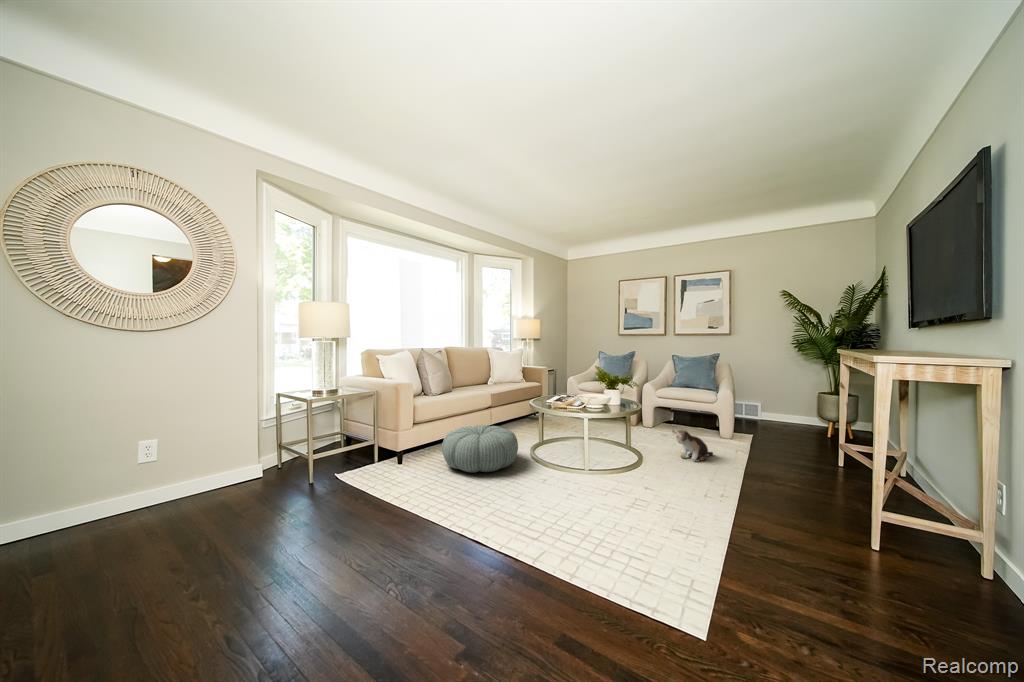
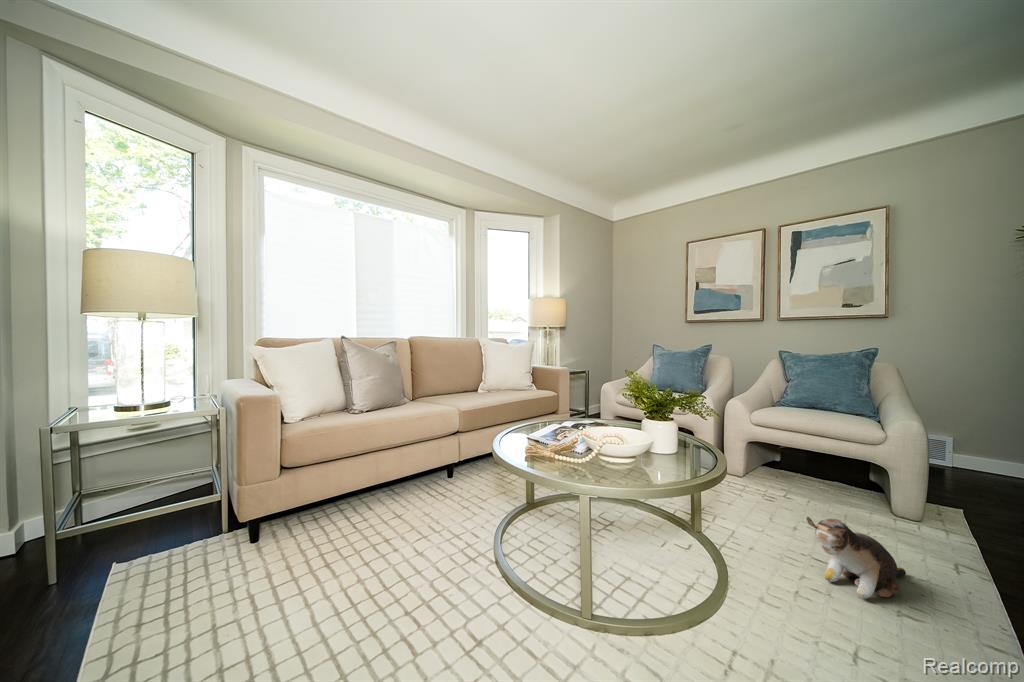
pouf: present [442,425,518,473] -> none [302,474,465,594]

